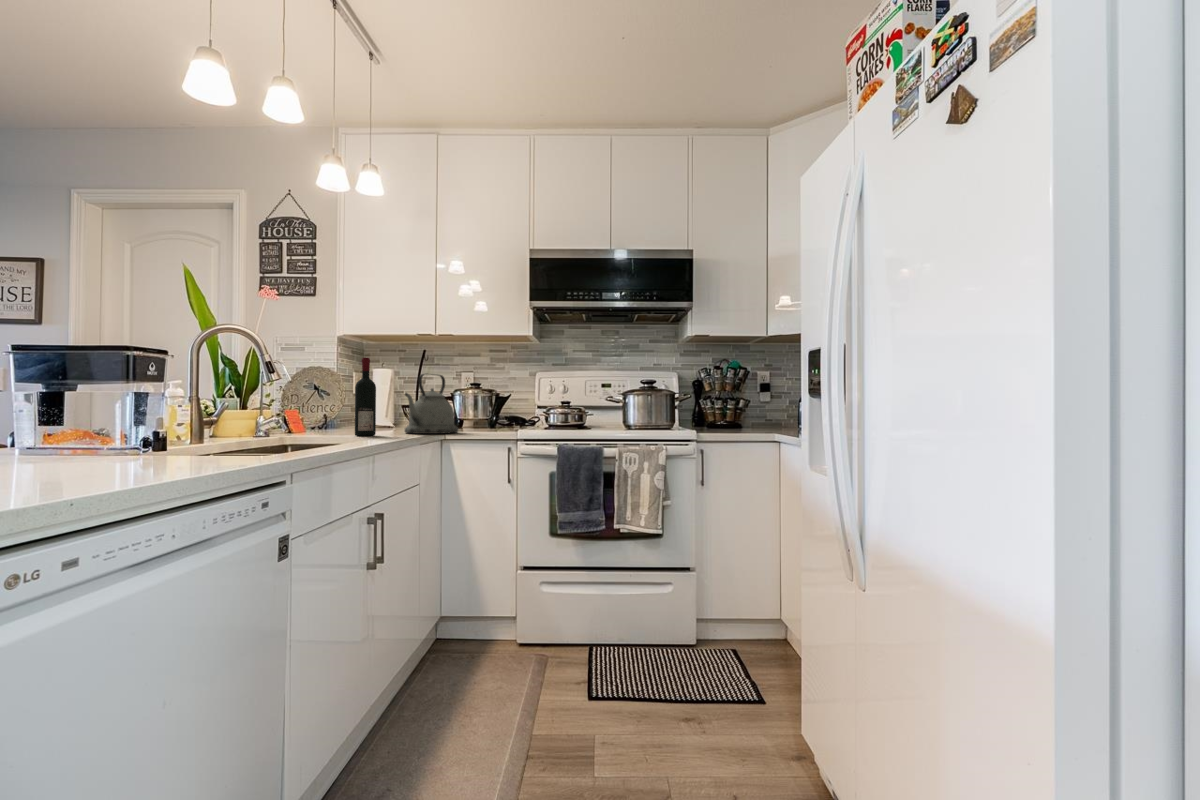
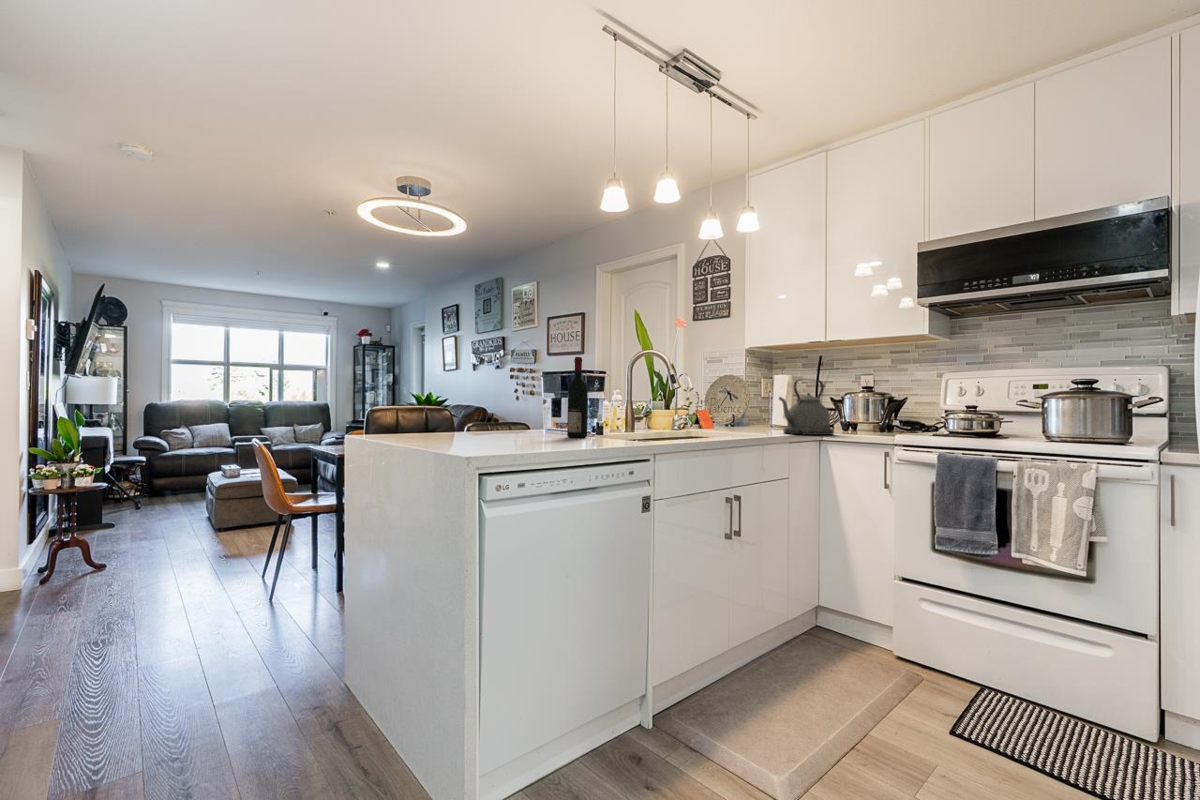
wine bottle: present [355,358,376,436] -> present [567,357,588,438]

